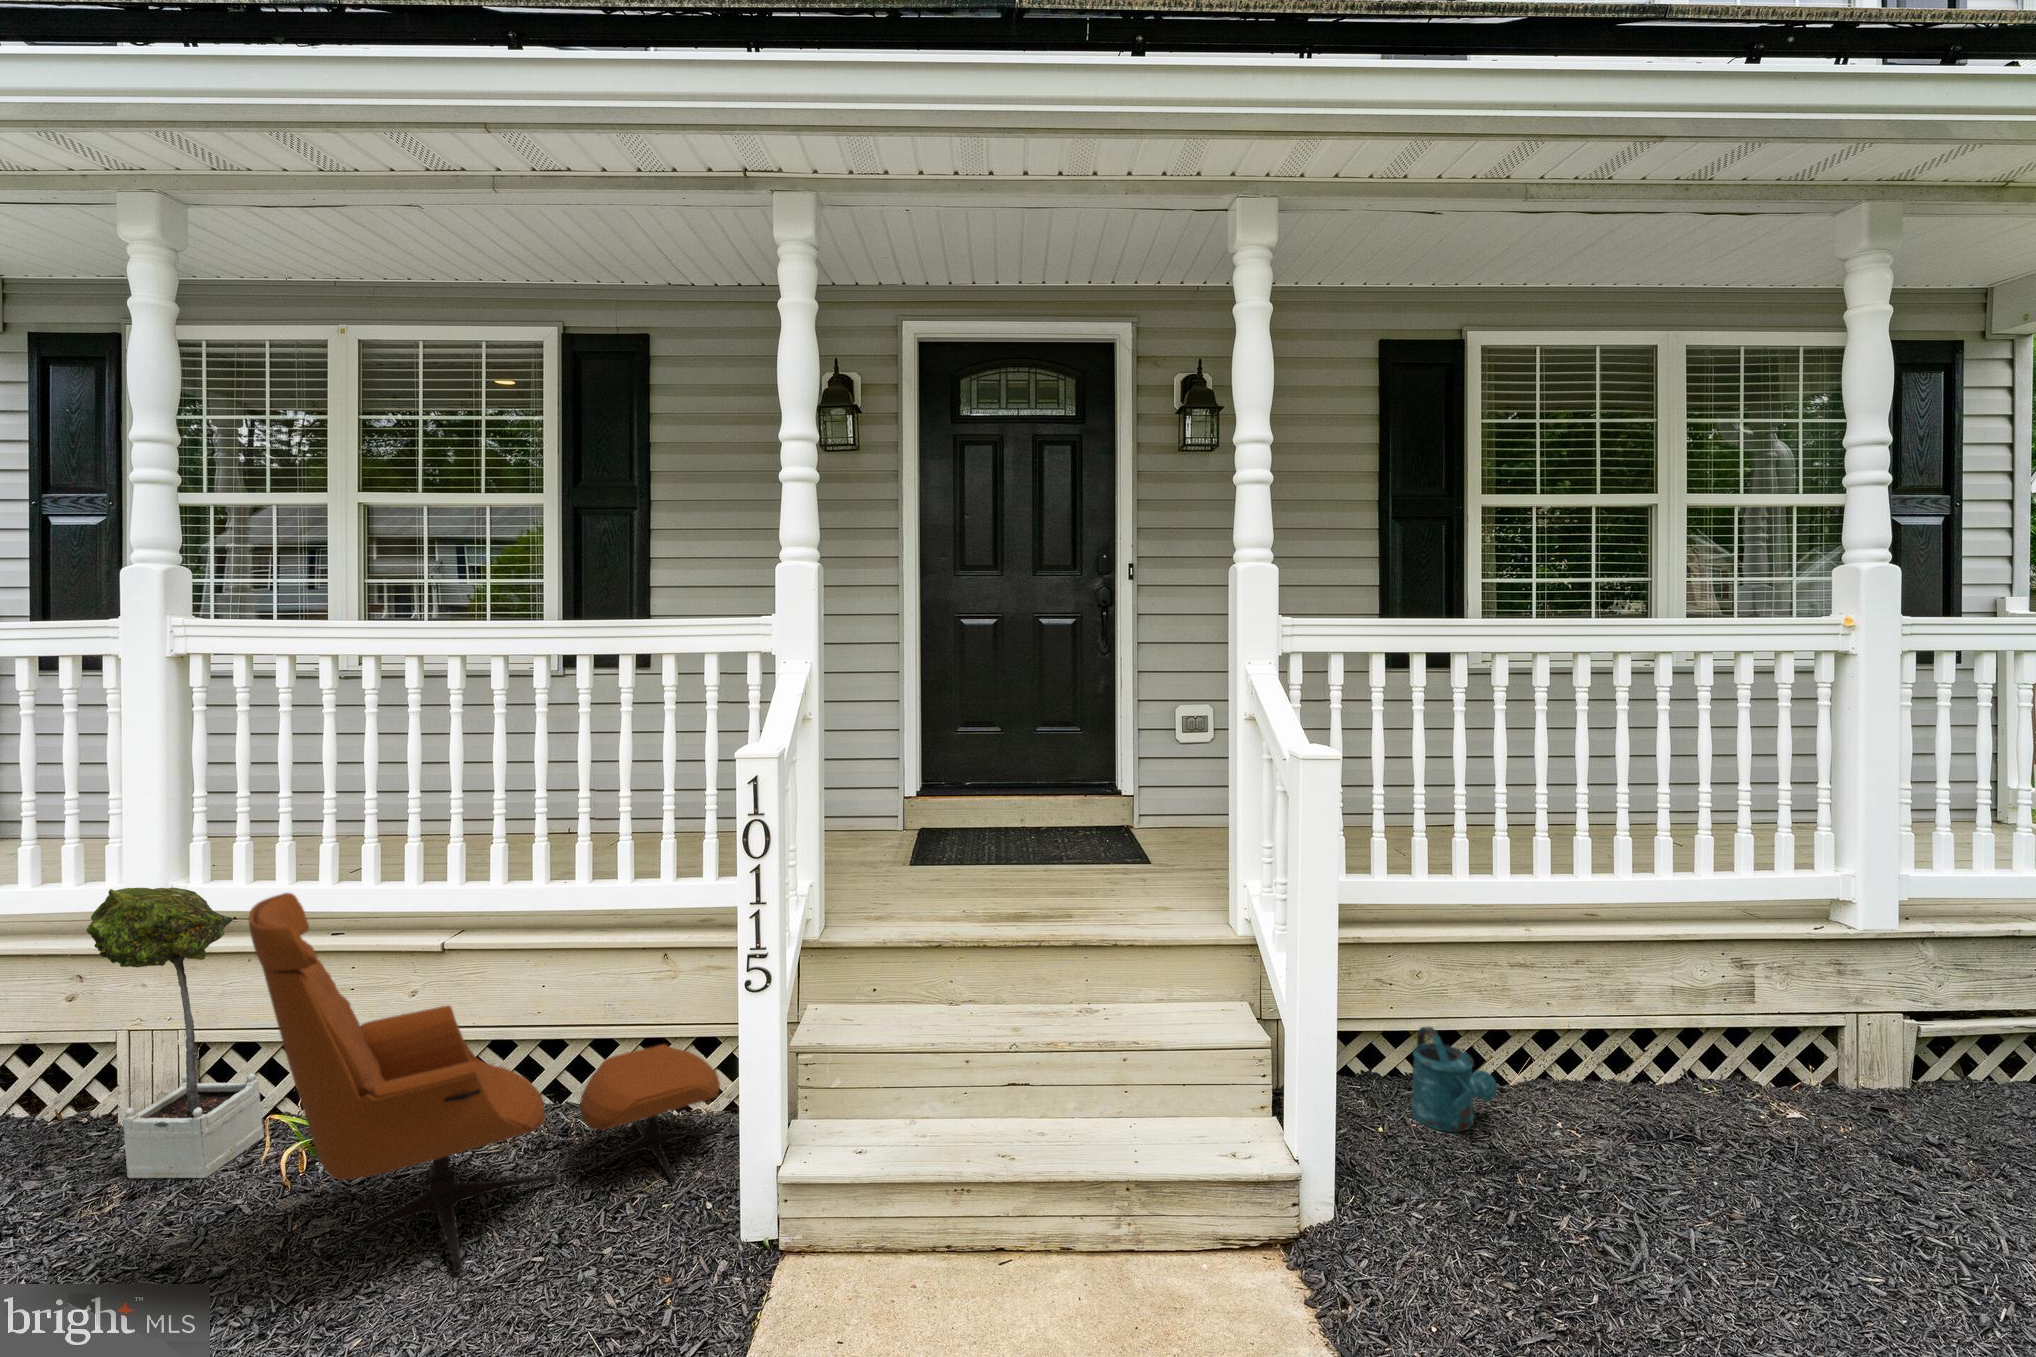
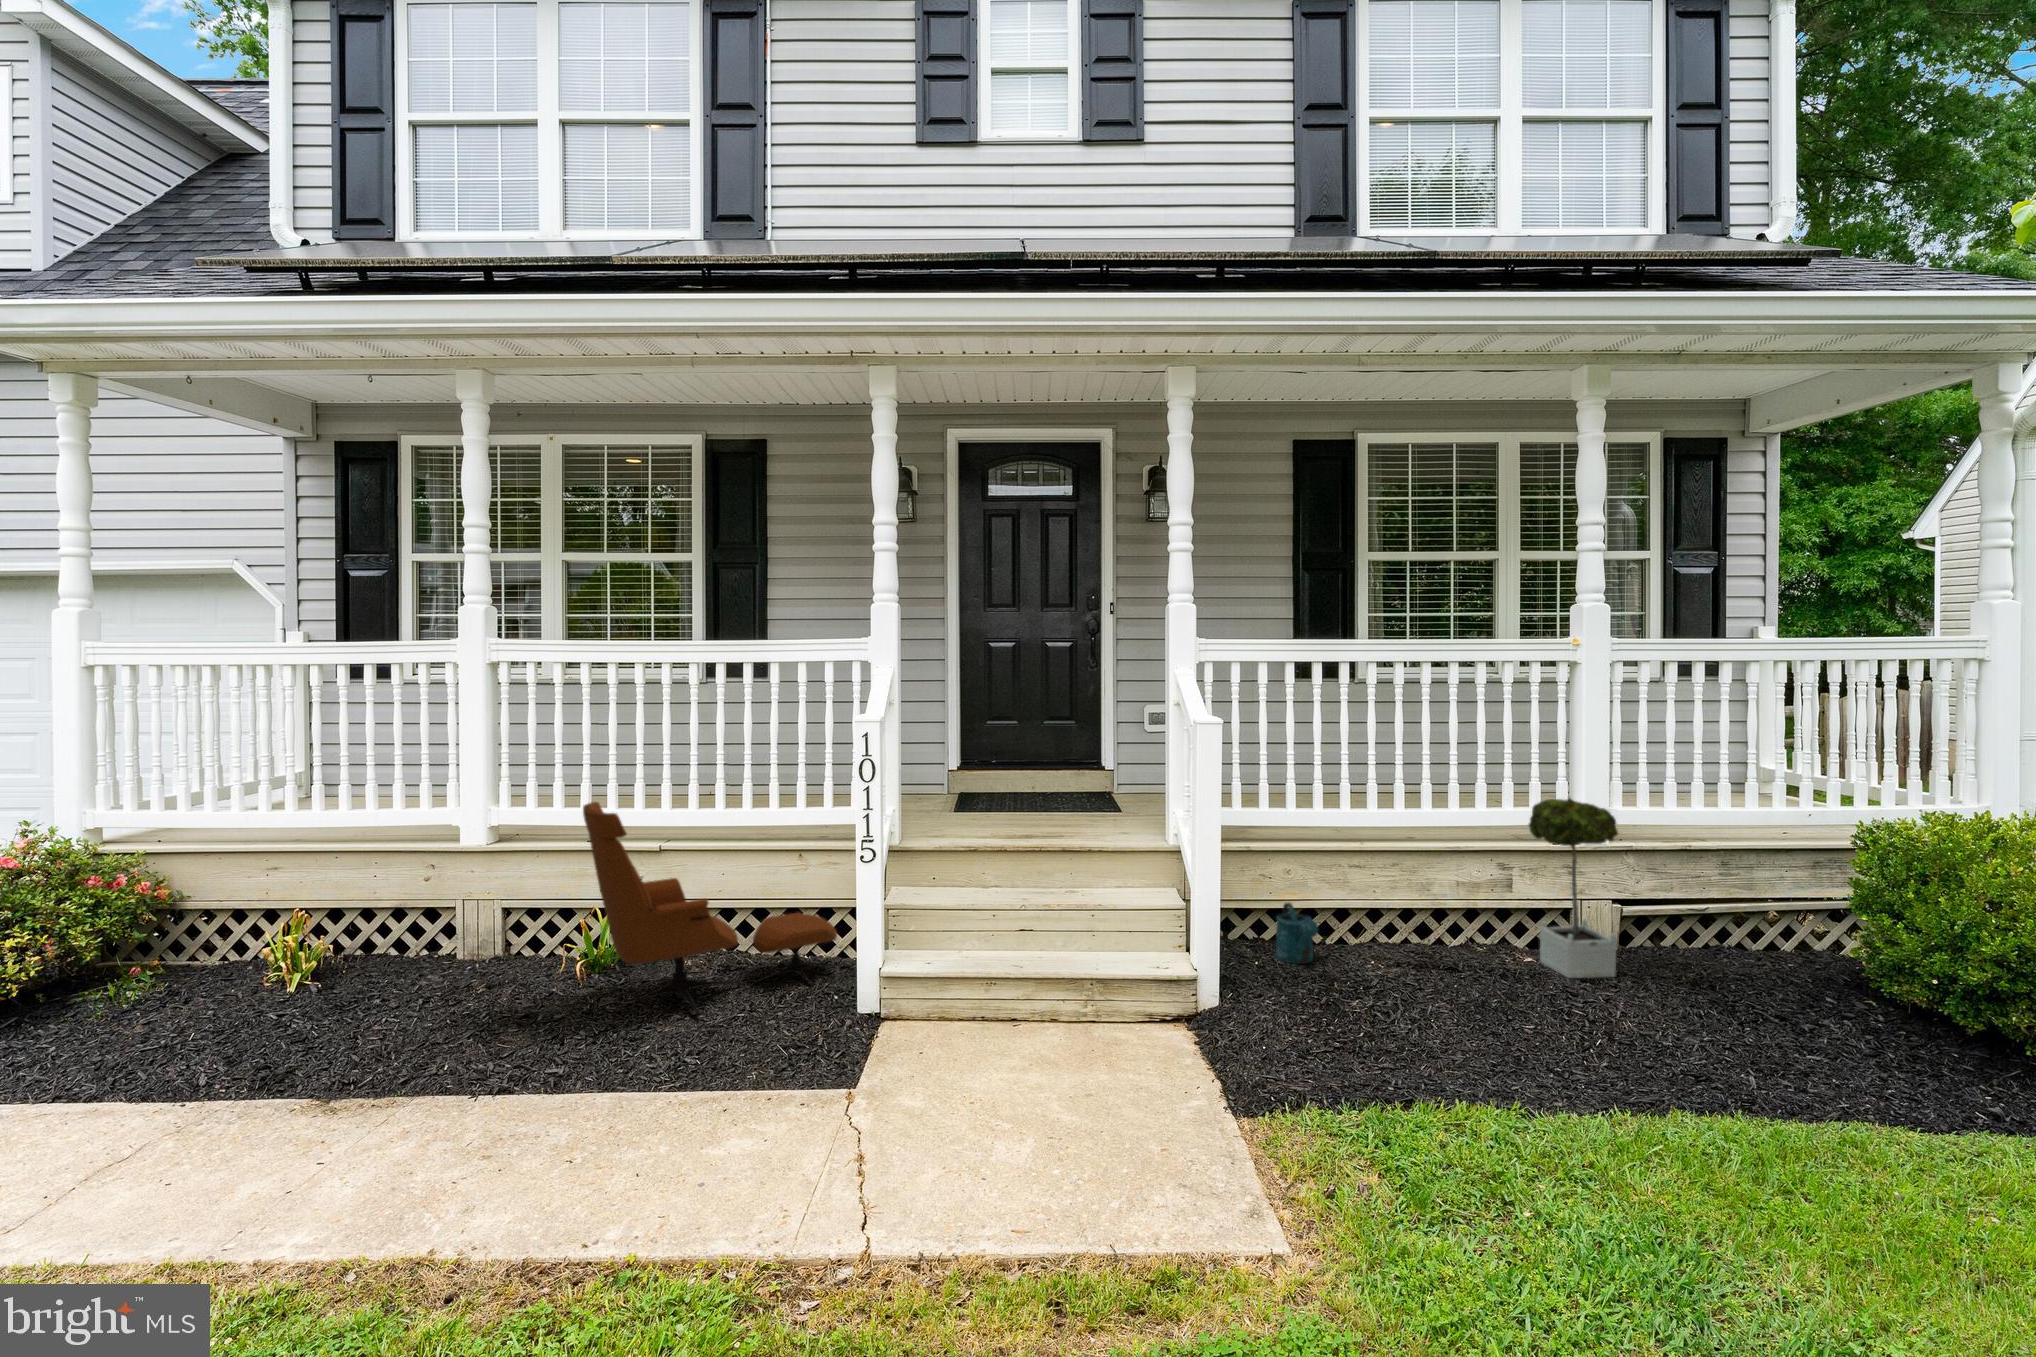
potted tree: present [86,888,264,1178] -> present [1529,798,1618,978]

